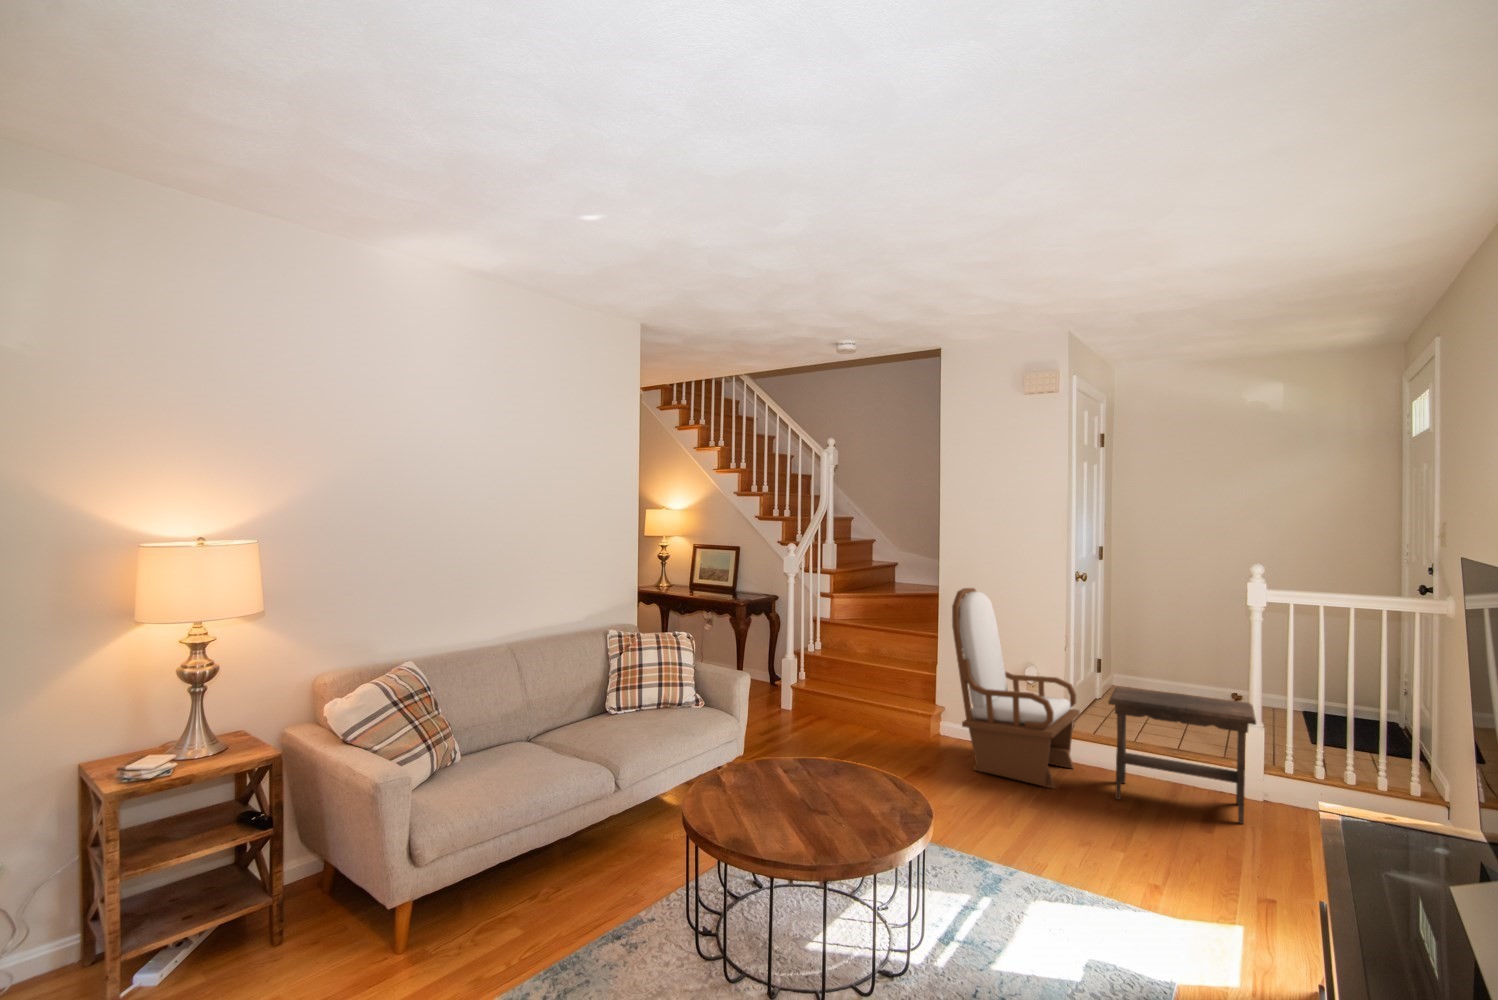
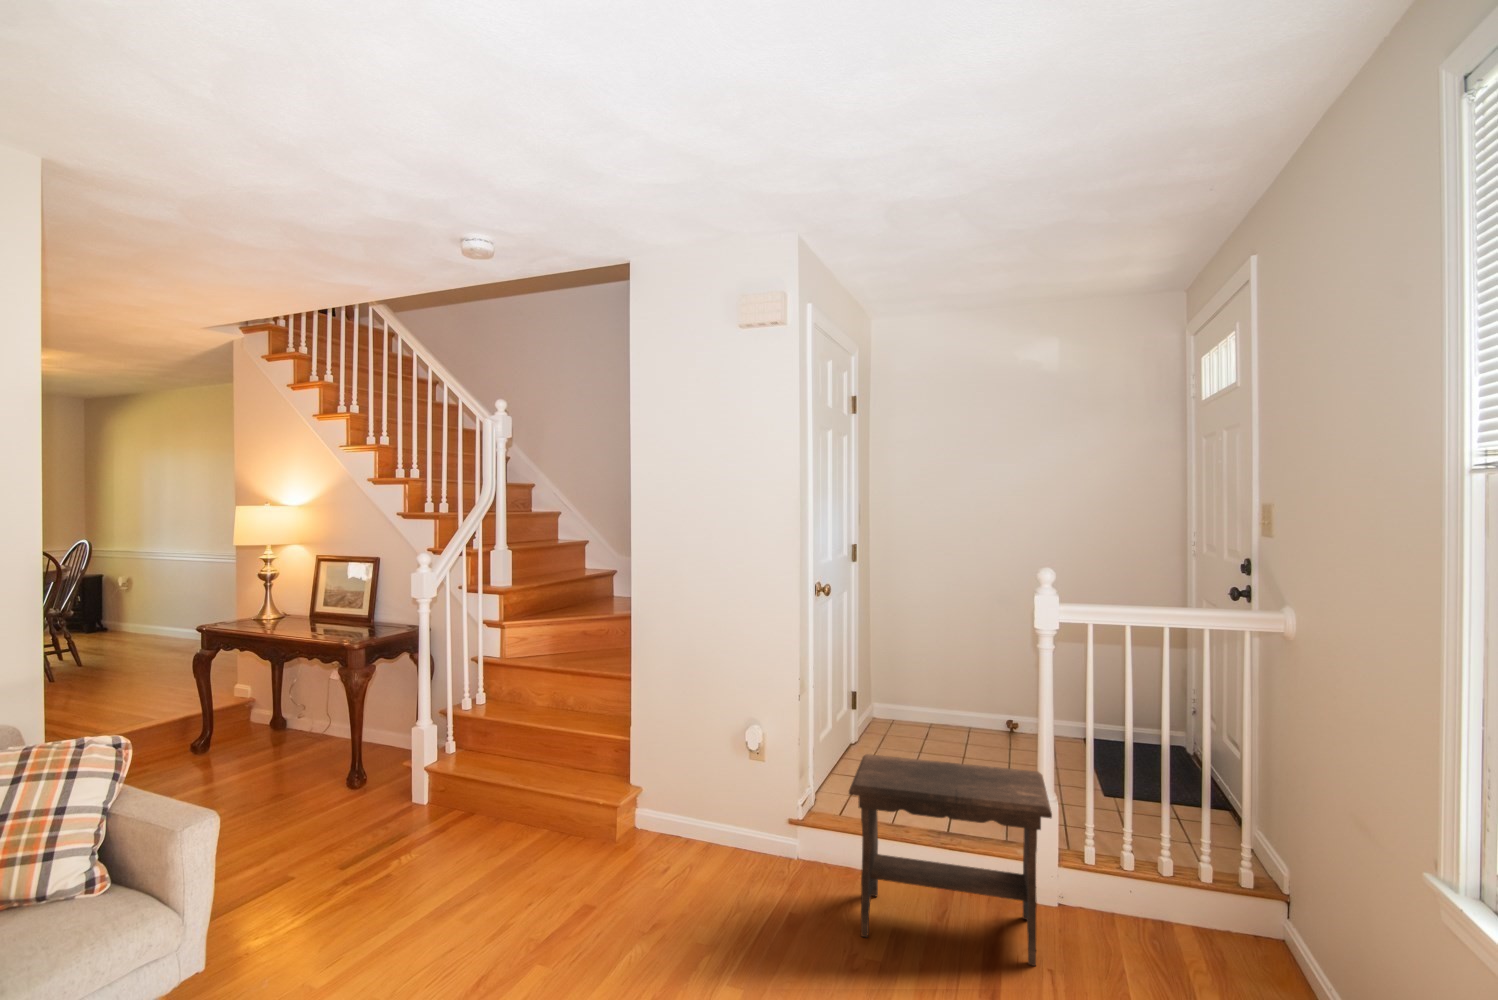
armchair: present [952,588,1080,788] -> none [629,616,819,927]

